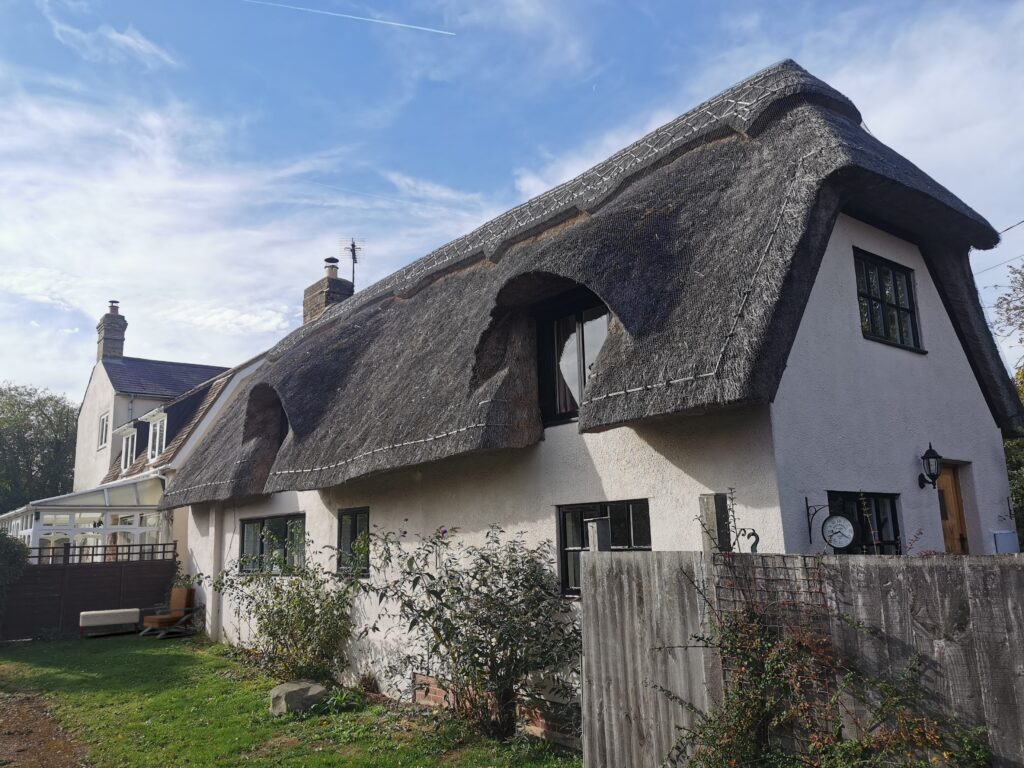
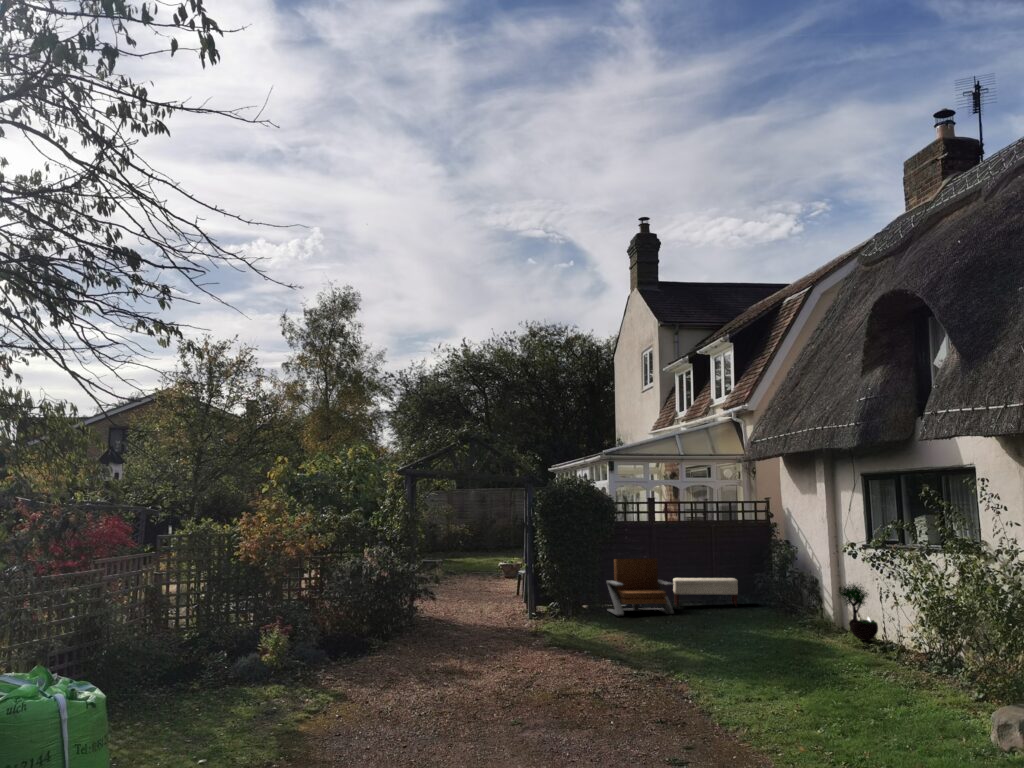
lounge chair: present [140,588,201,638] -> present [607,558,674,616]
potted tree: none [205,601,236,650] -> present [839,583,878,641]

